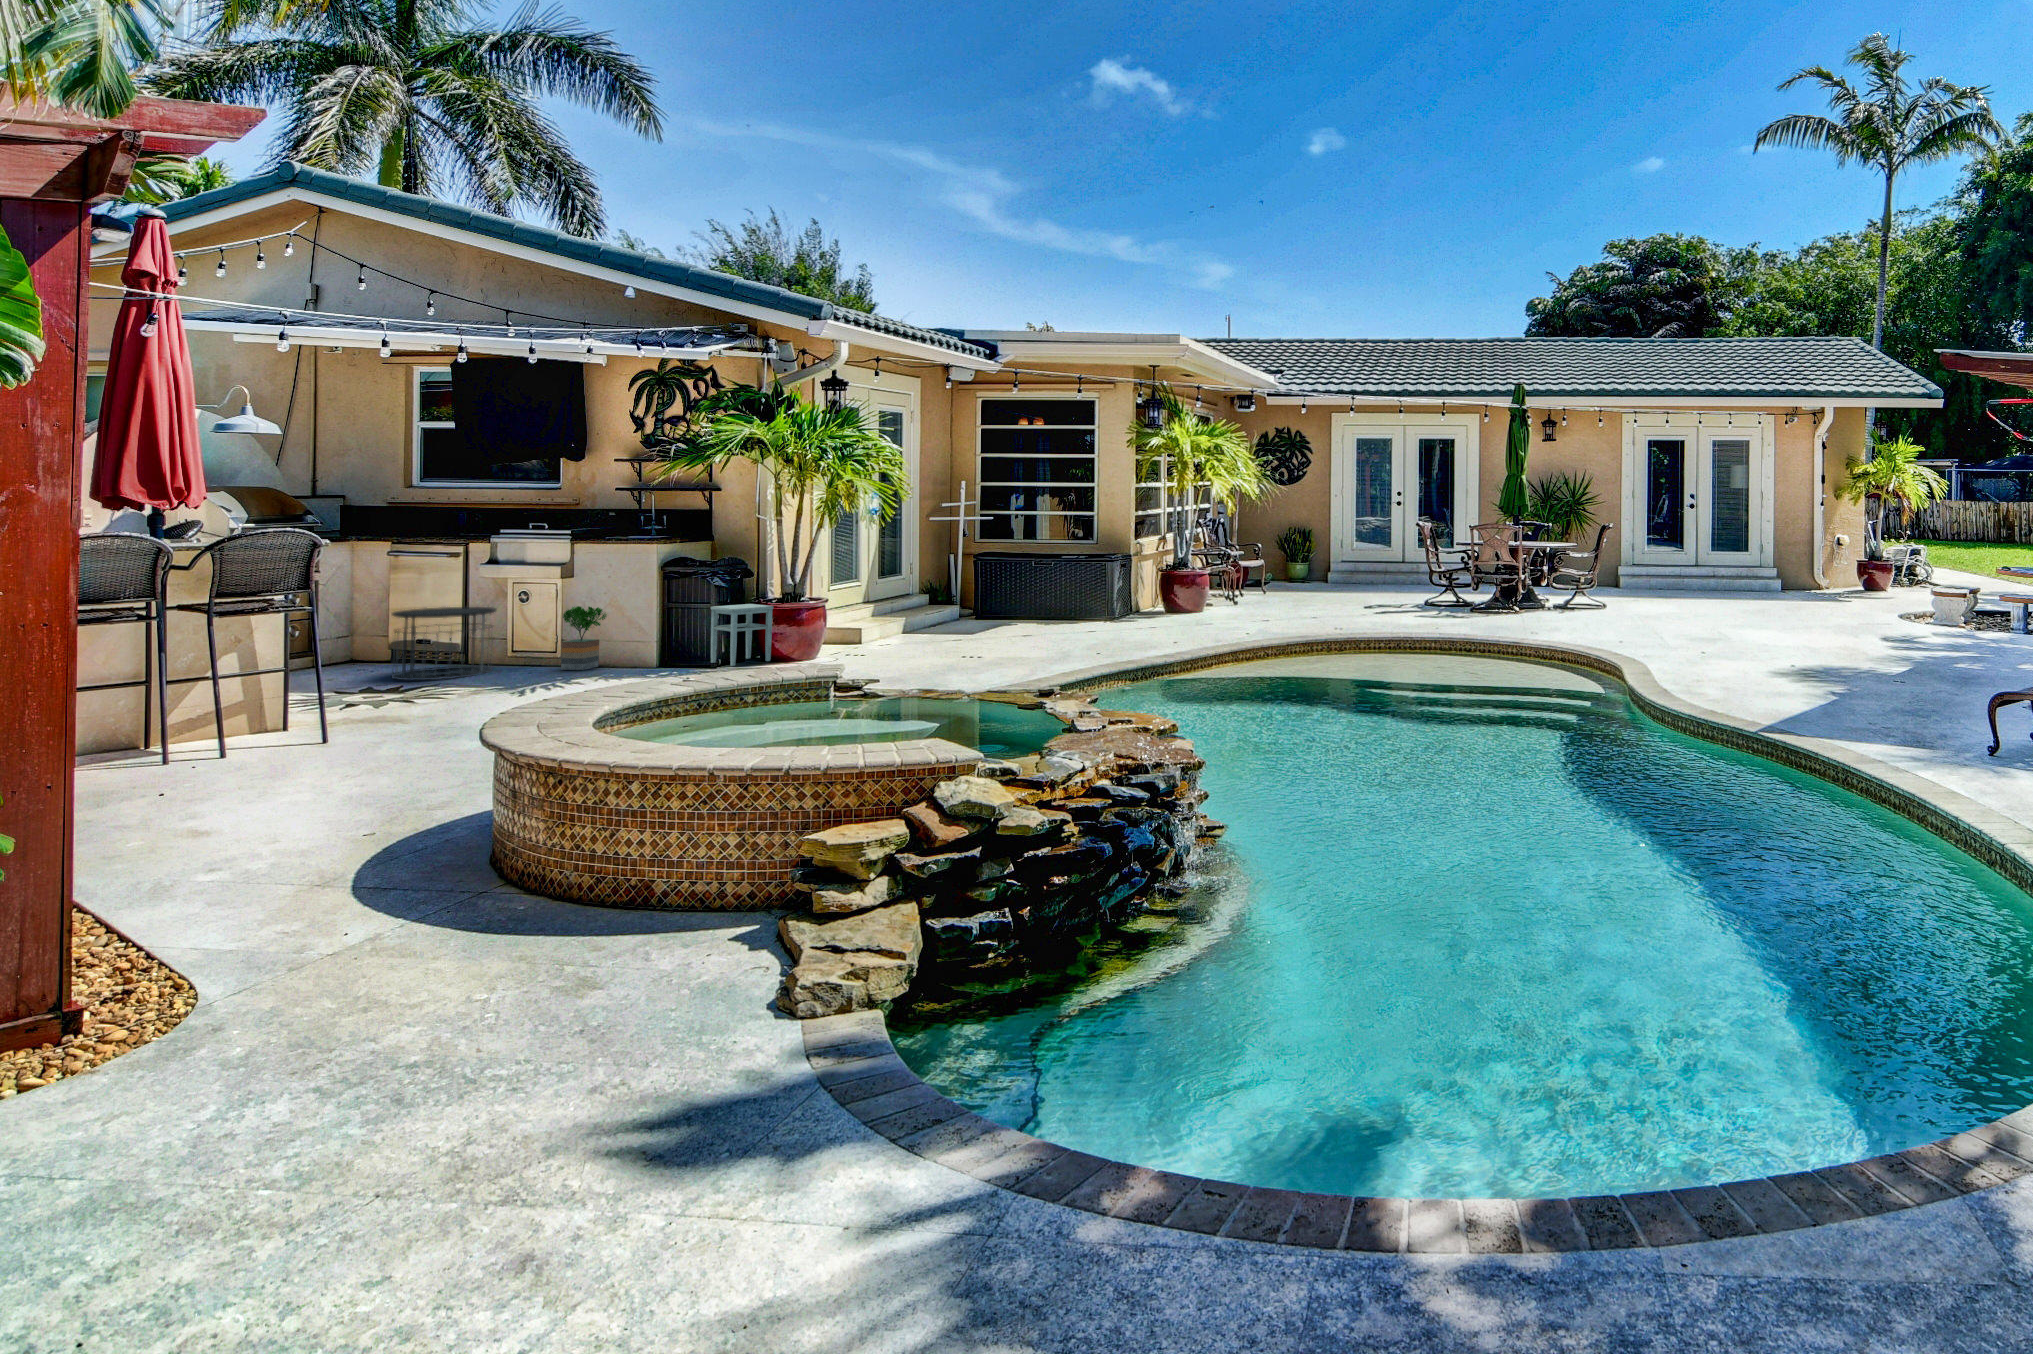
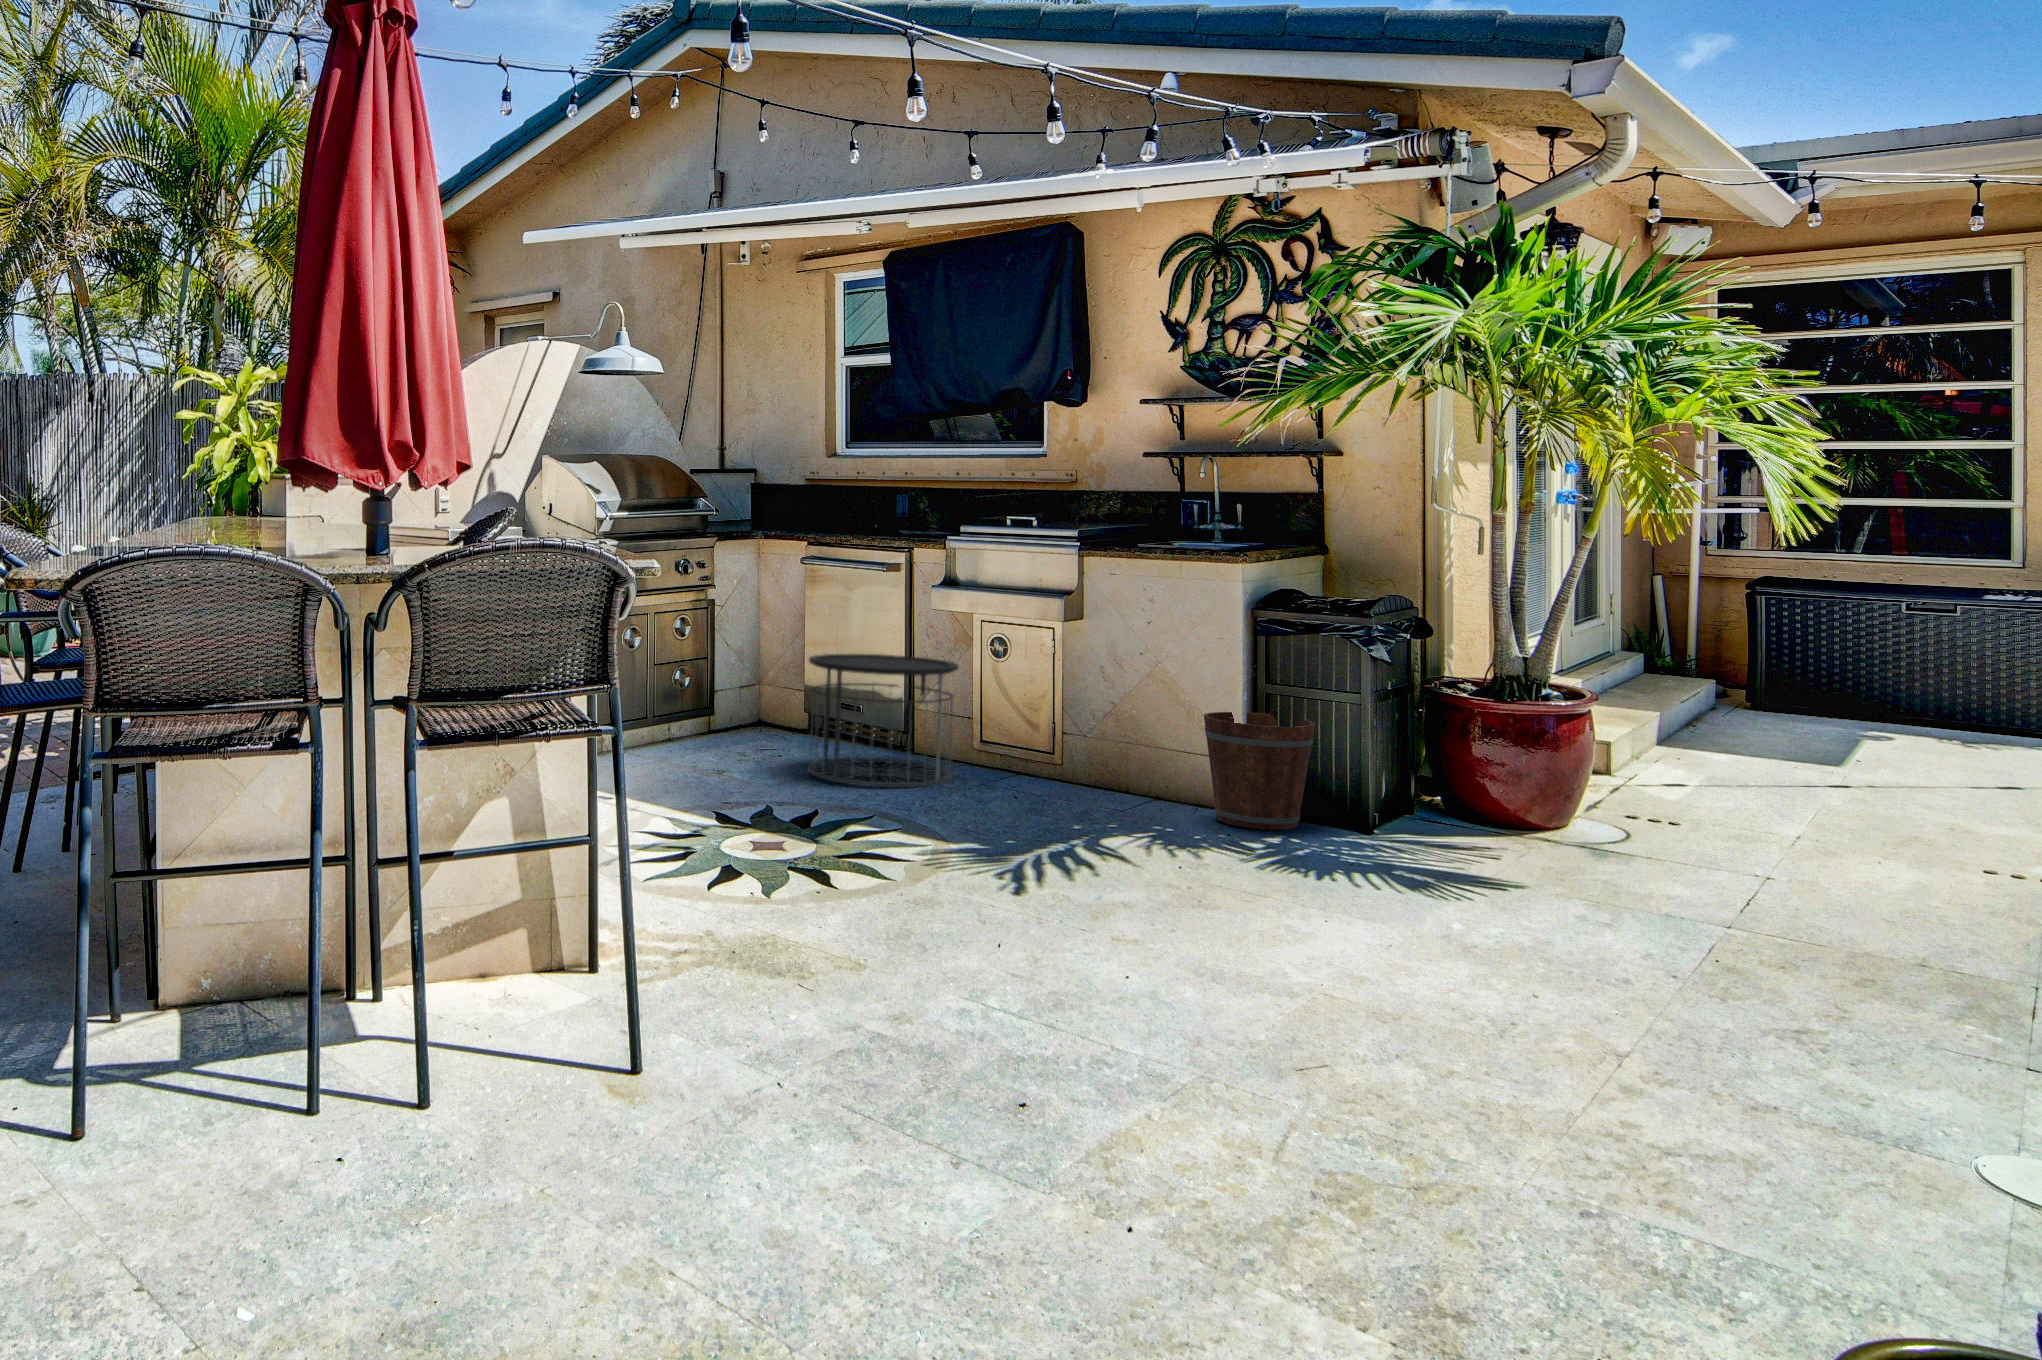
stool: present [711,604,773,666] -> none [1354,701,1497,844]
potted tree: present [561,606,607,670] -> none [1066,673,1147,803]
bucket: none [634,615,692,670] -> present [1204,710,1315,830]

